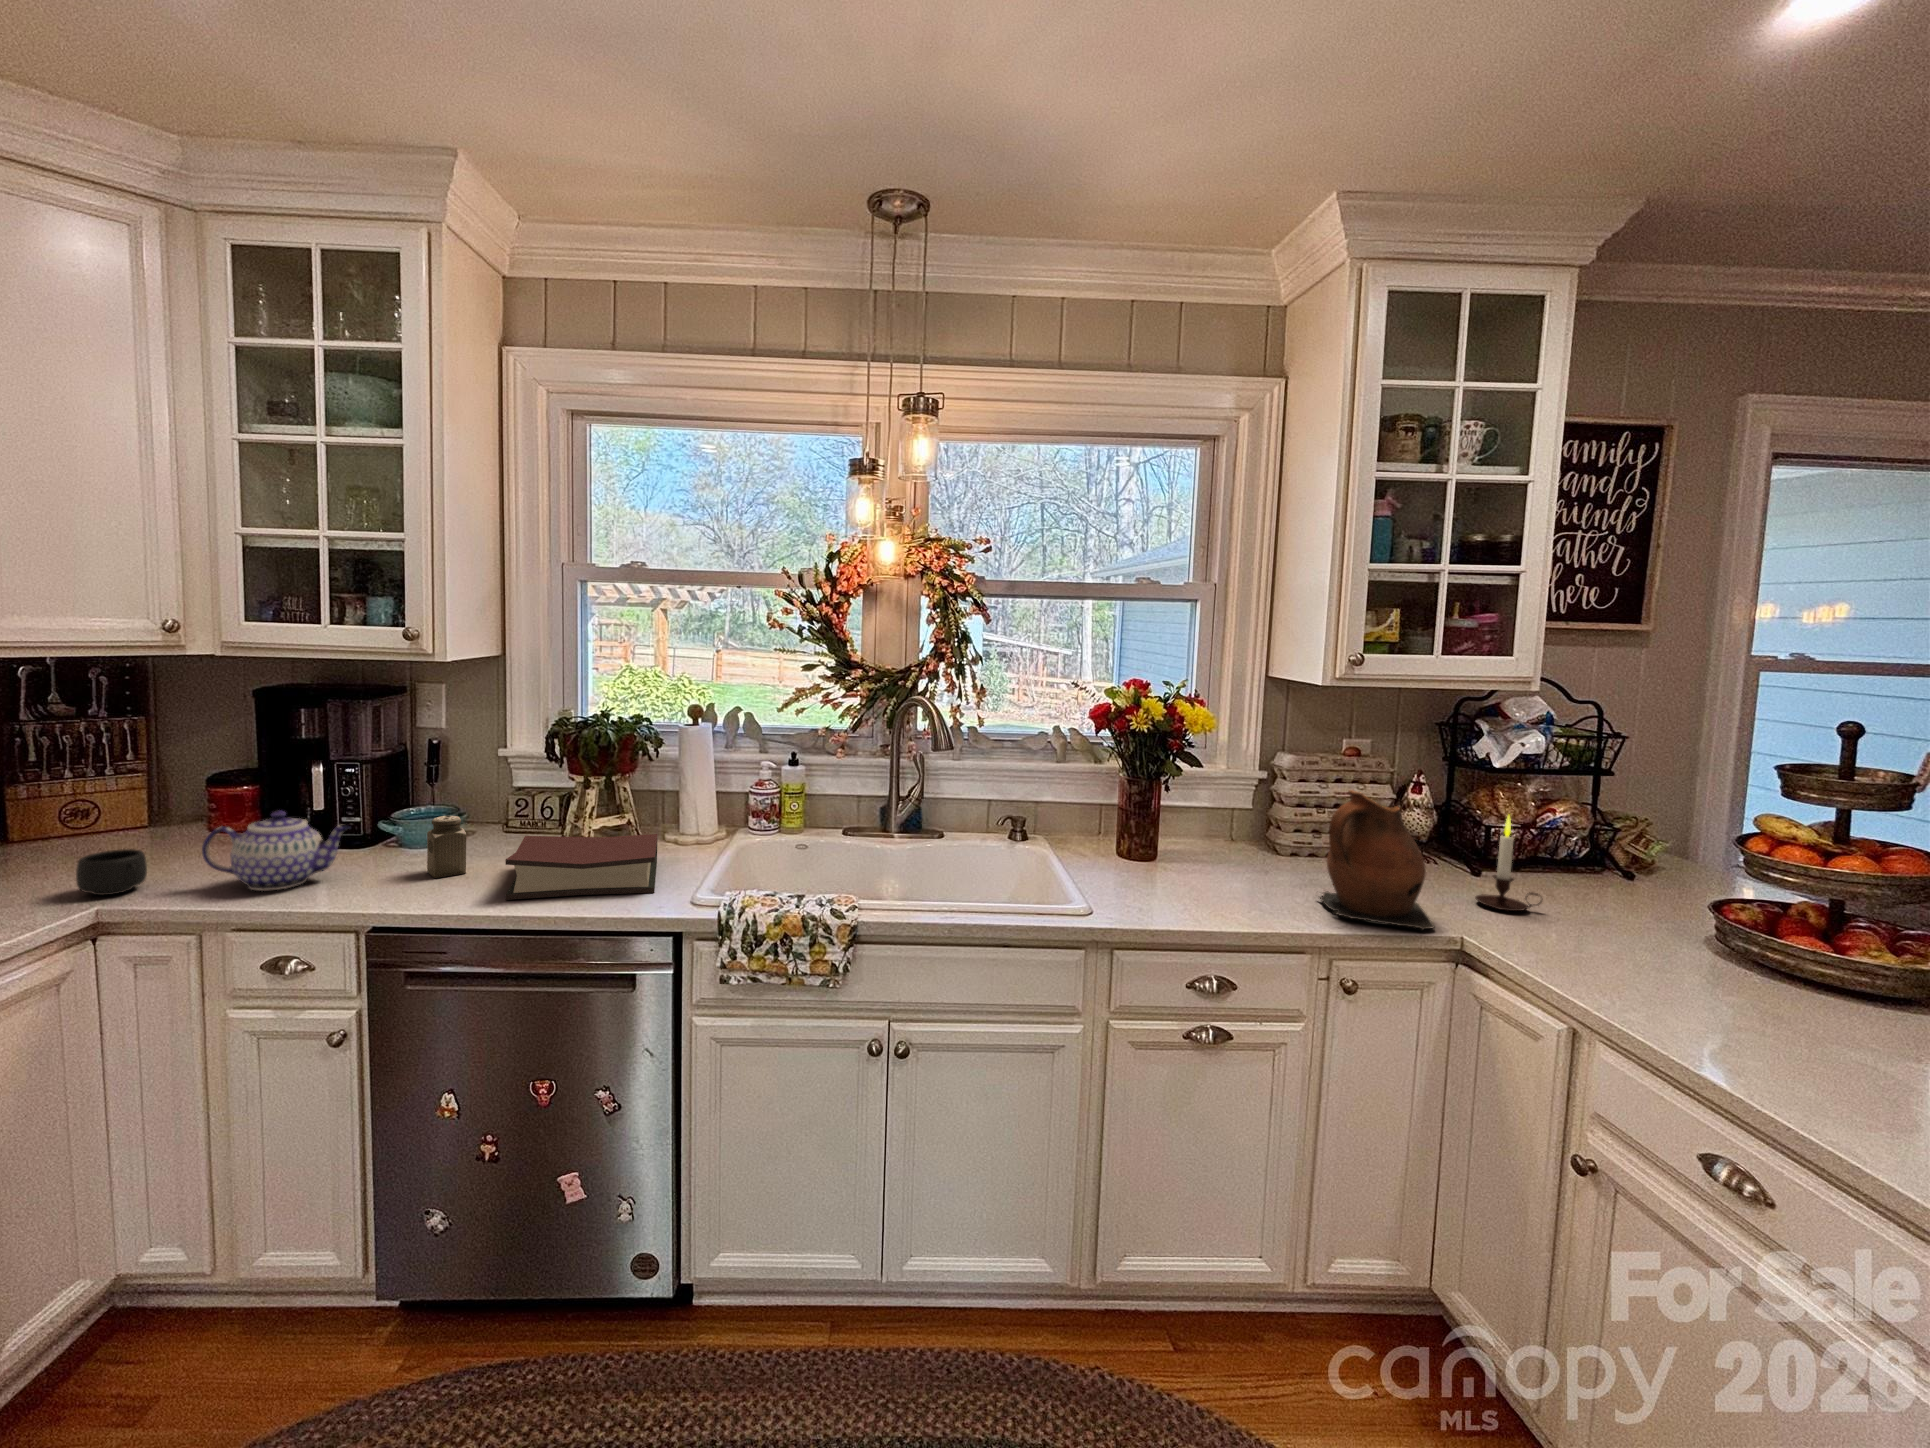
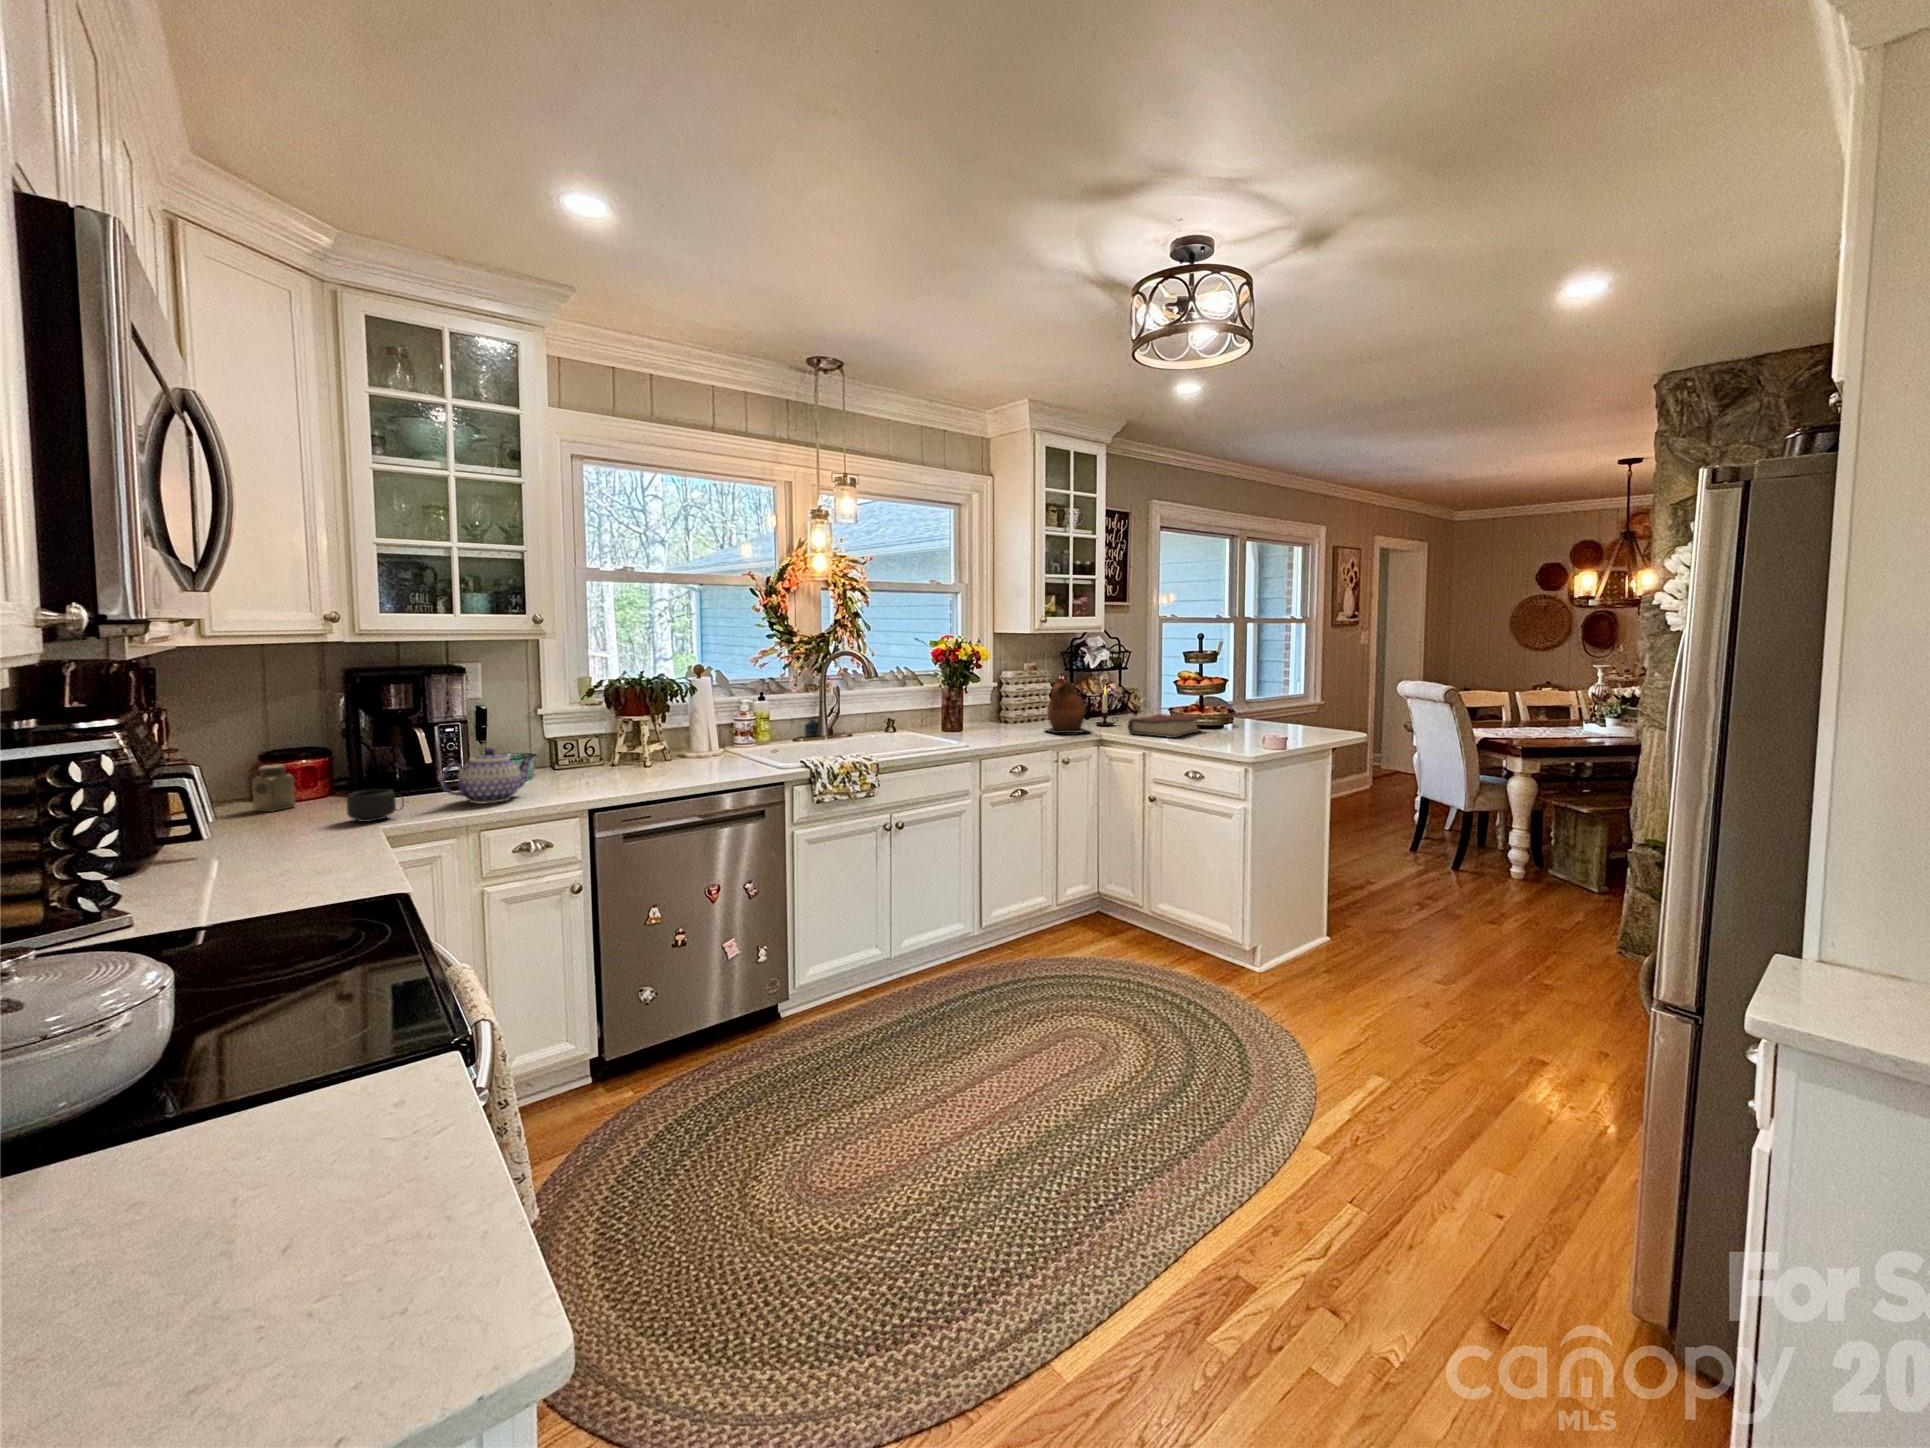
salt shaker: present [427,816,466,878] -> present [252,765,295,812]
hardback book: present [505,834,657,900] -> present [1128,714,1201,738]

